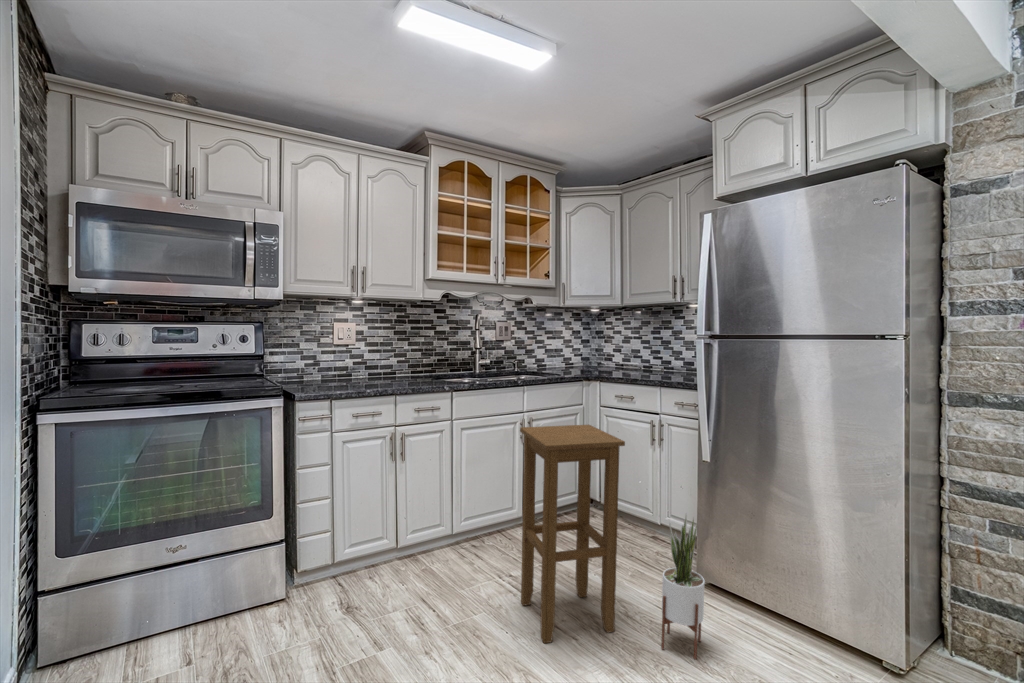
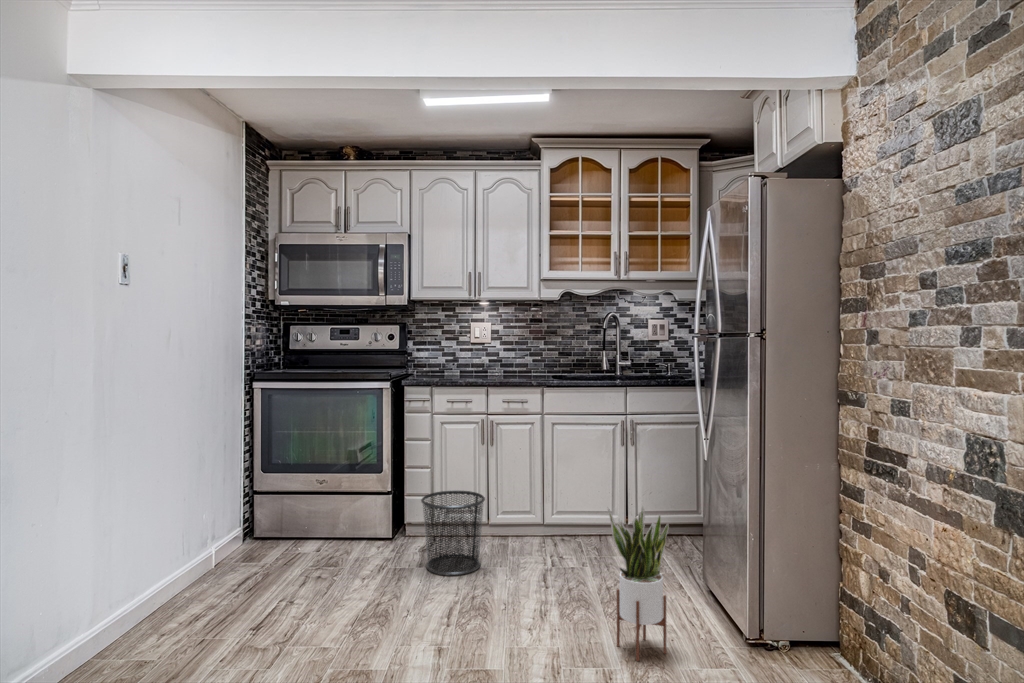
stool: present [520,425,625,643] -> none [516,414,614,624]
waste bin: none [368,518,443,625] -> present [421,491,485,576]

